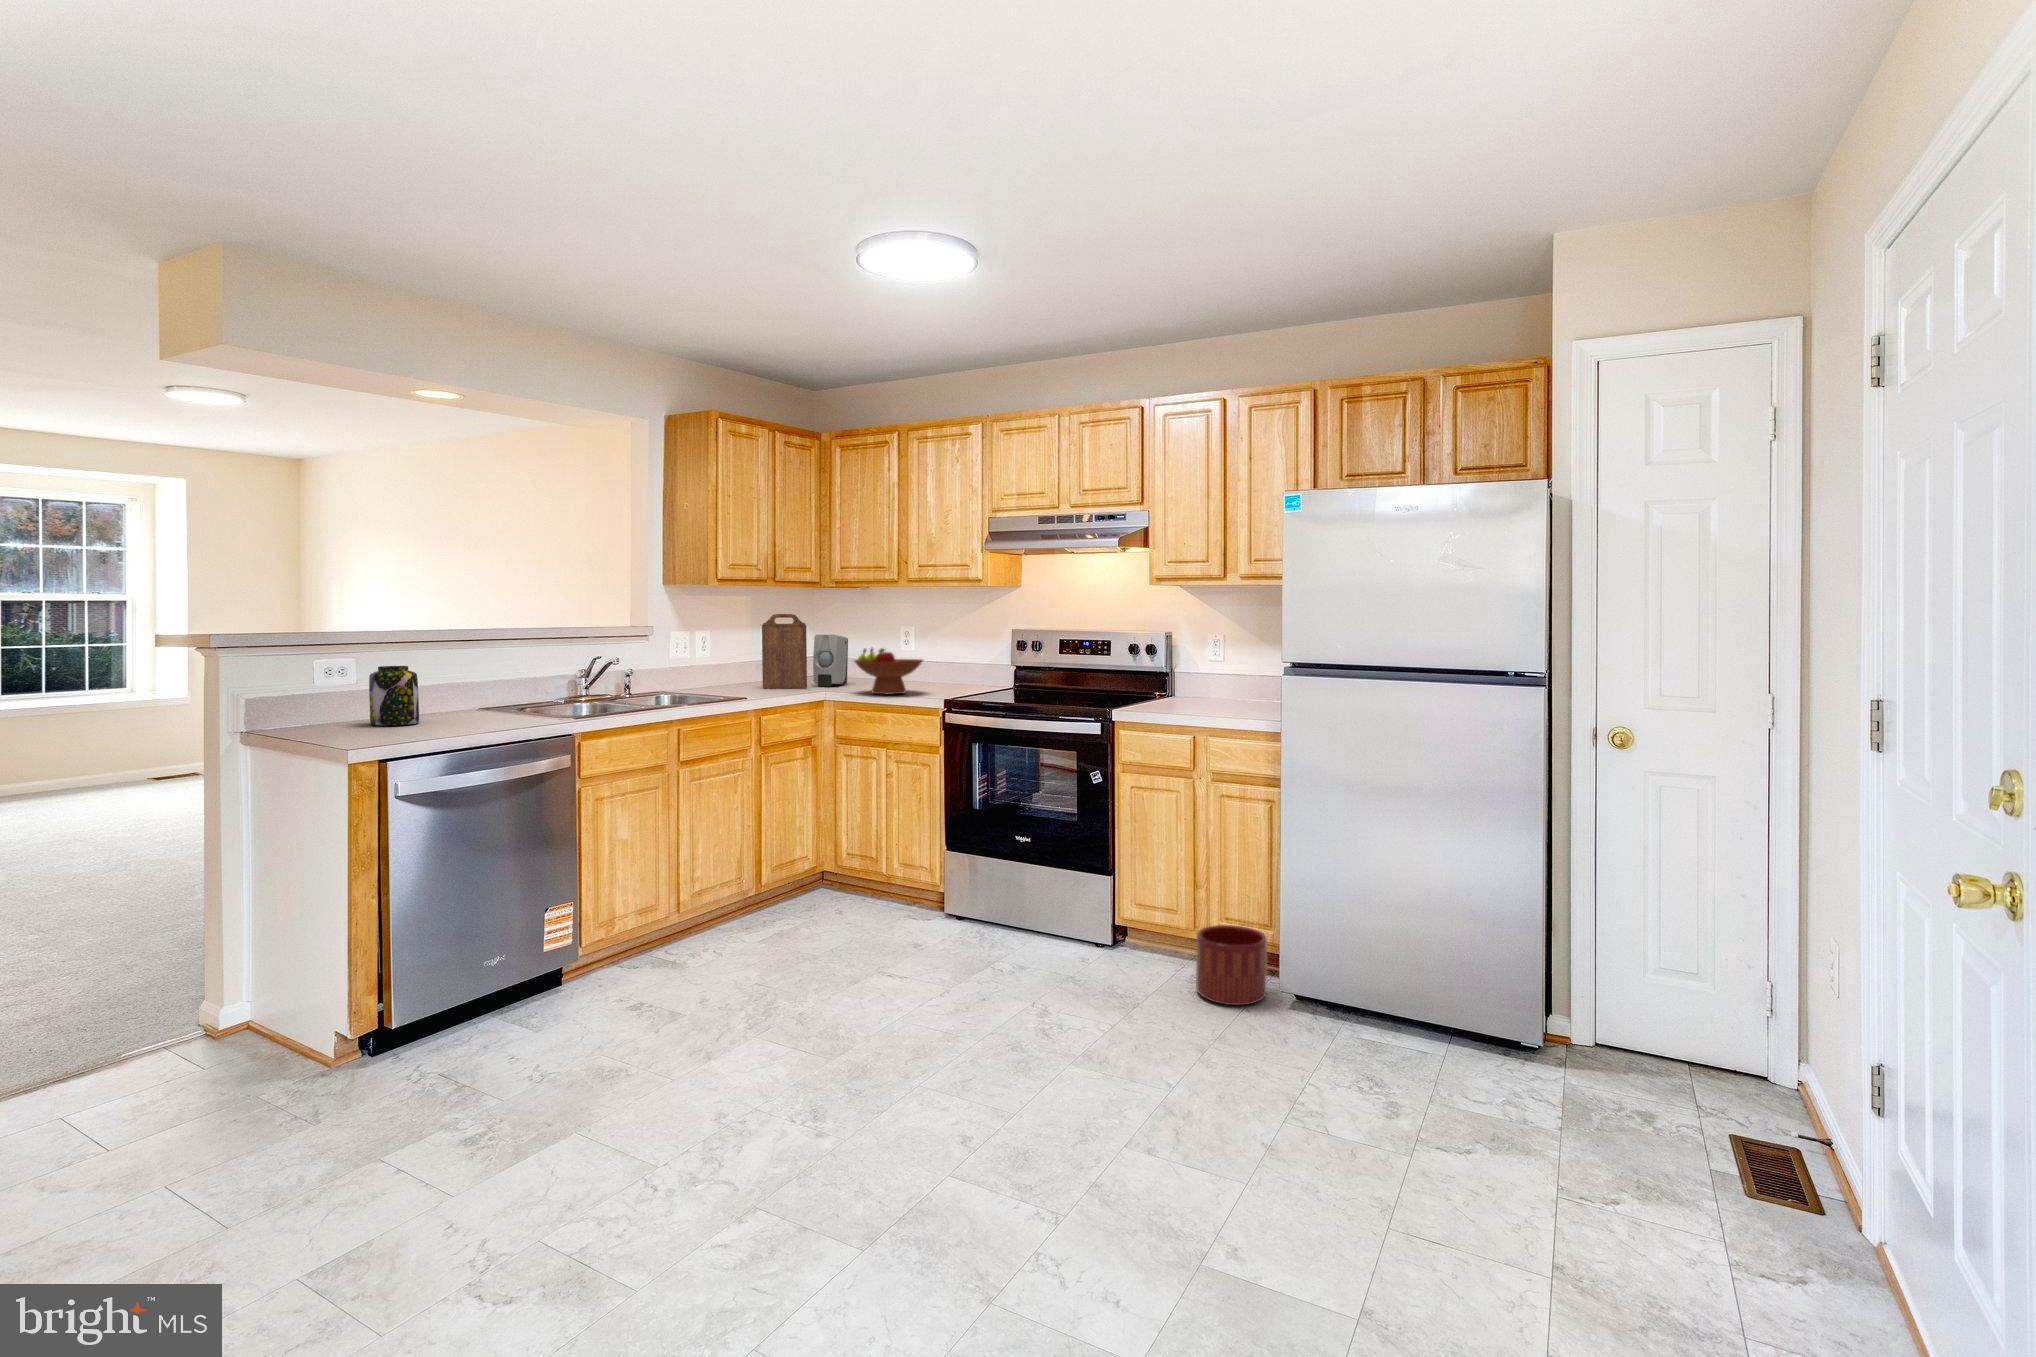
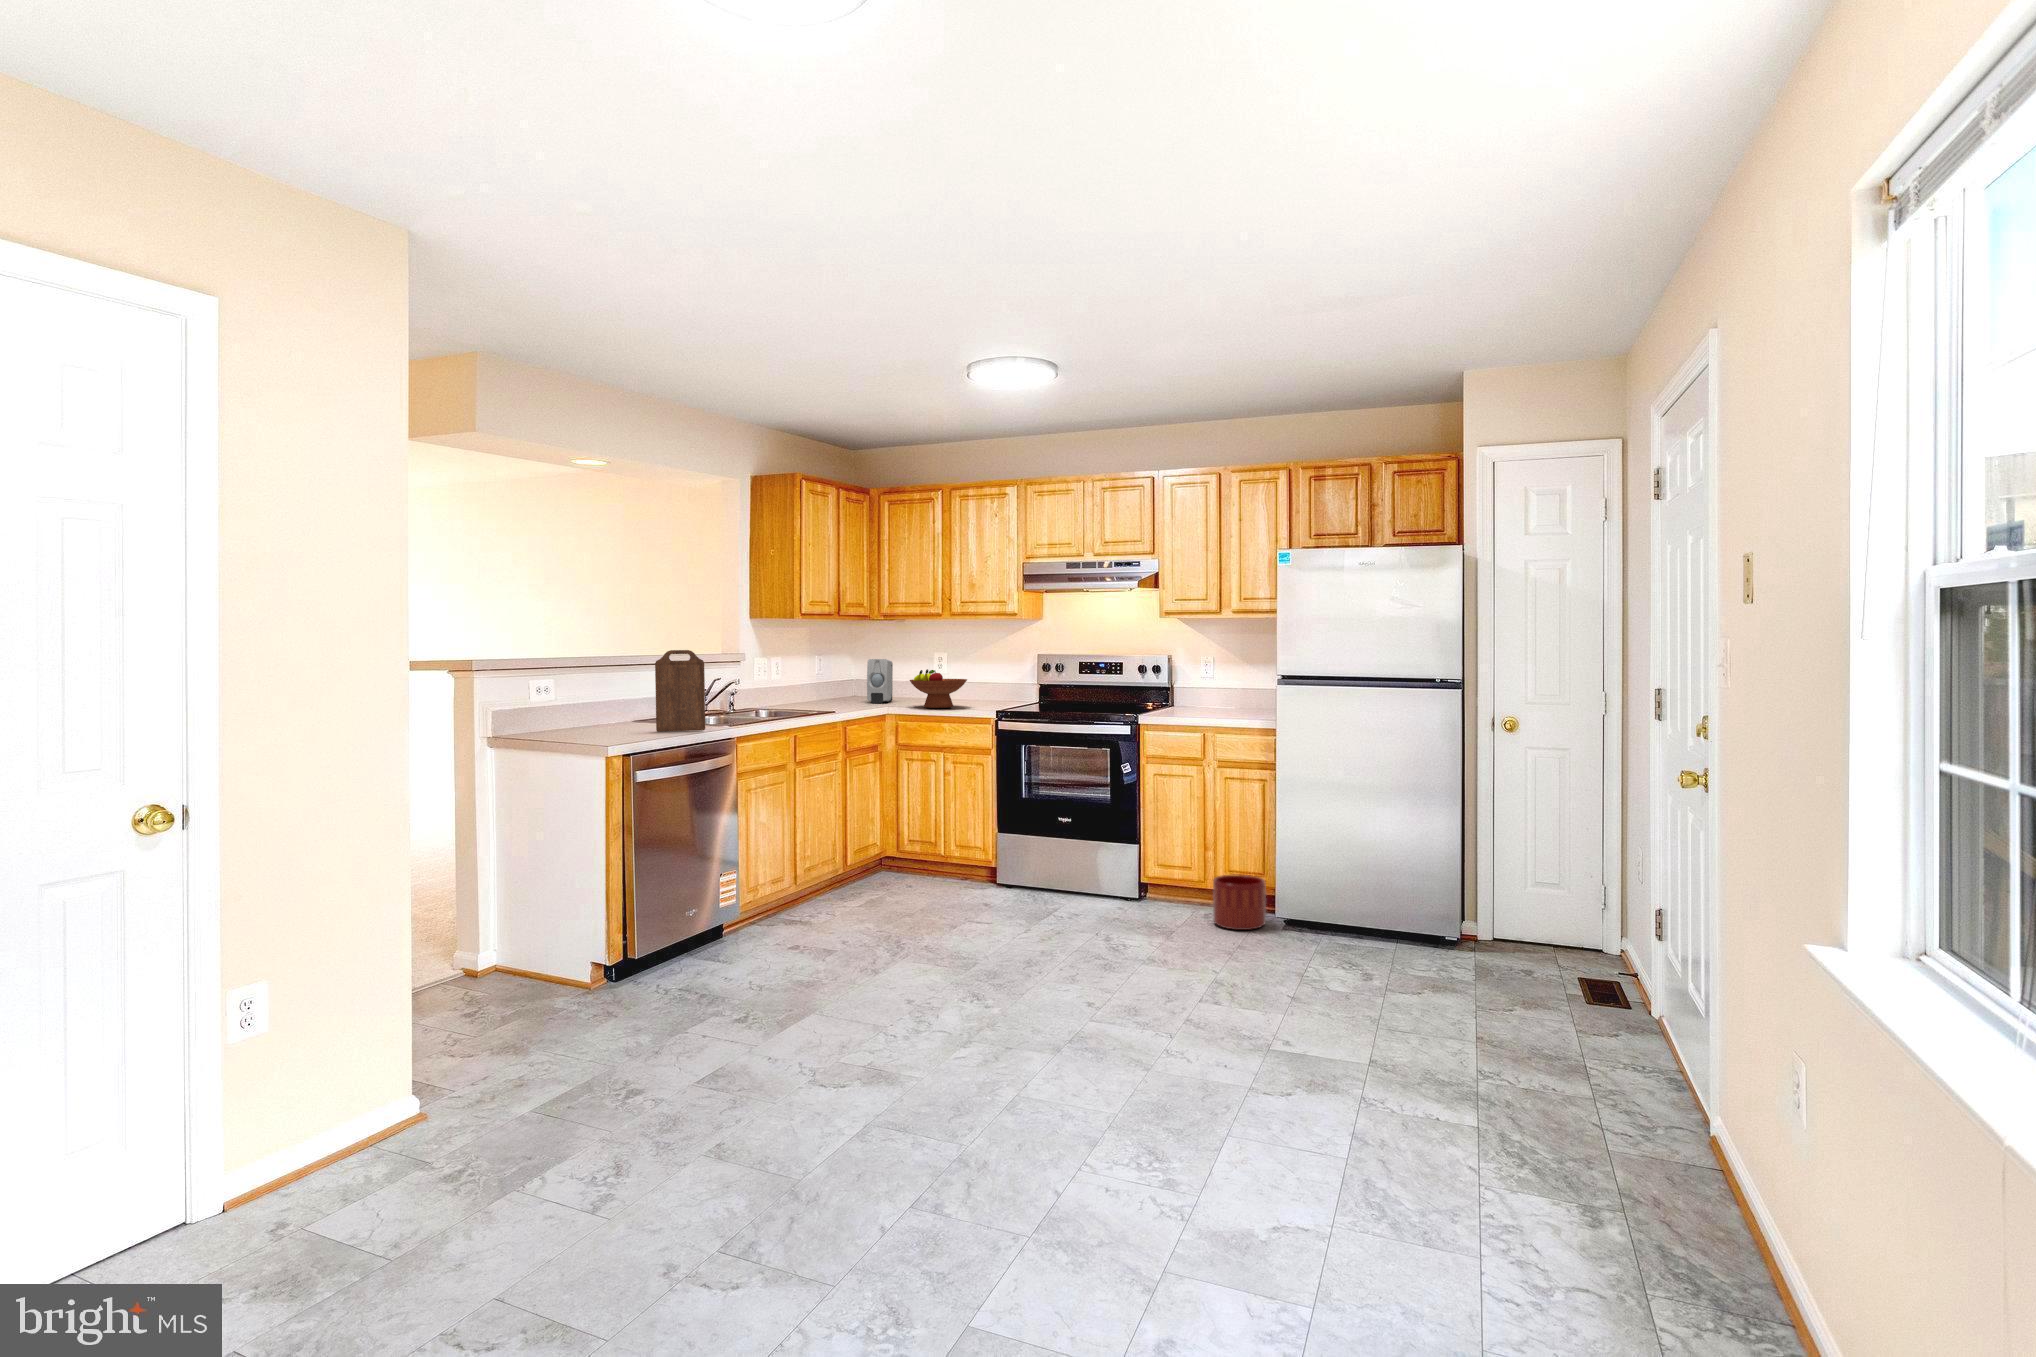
cutting board: present [762,614,807,689] -> present [655,650,705,732]
jar: present [369,666,419,725] -> none [576,686,612,733]

